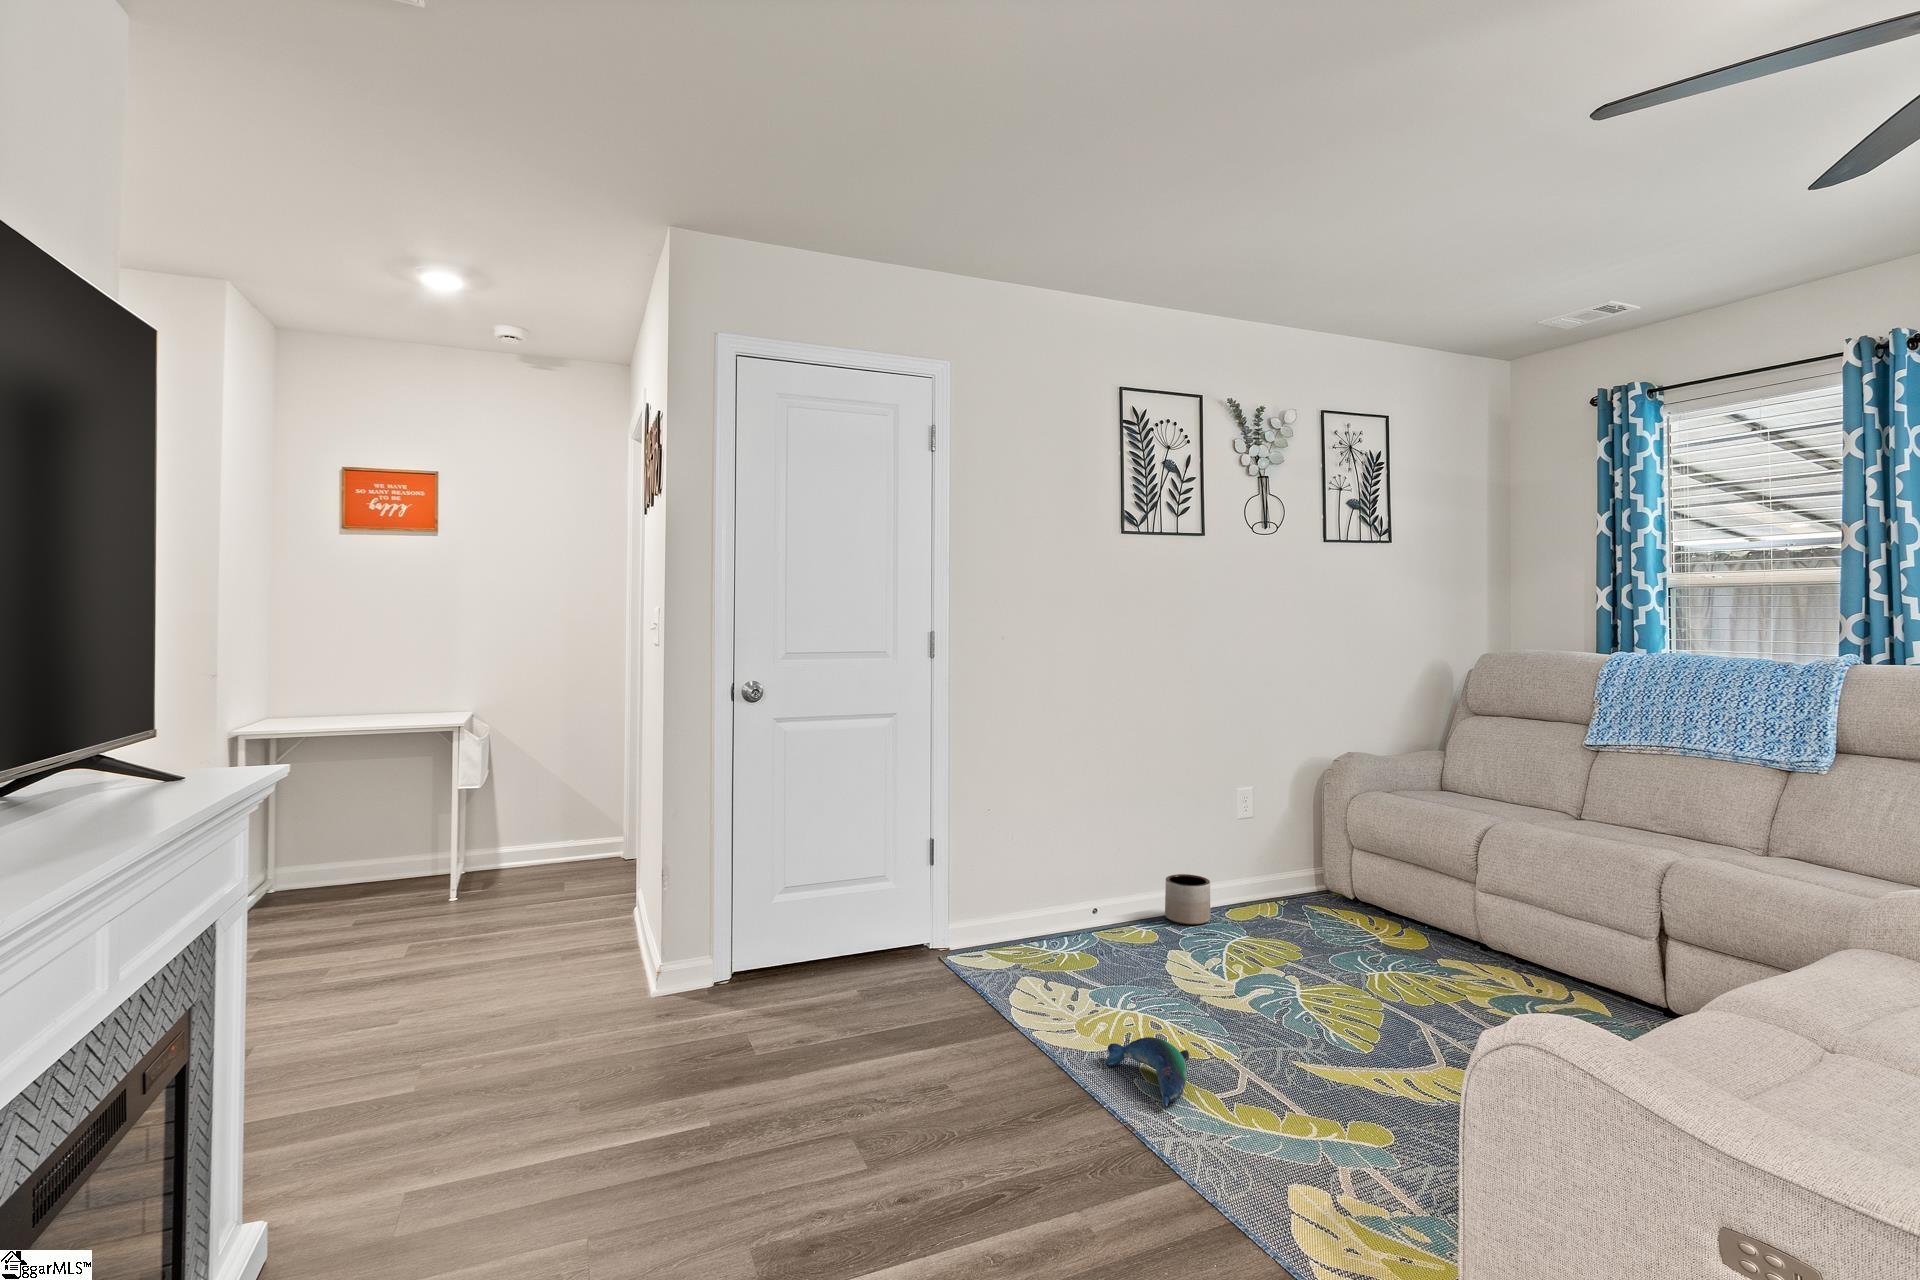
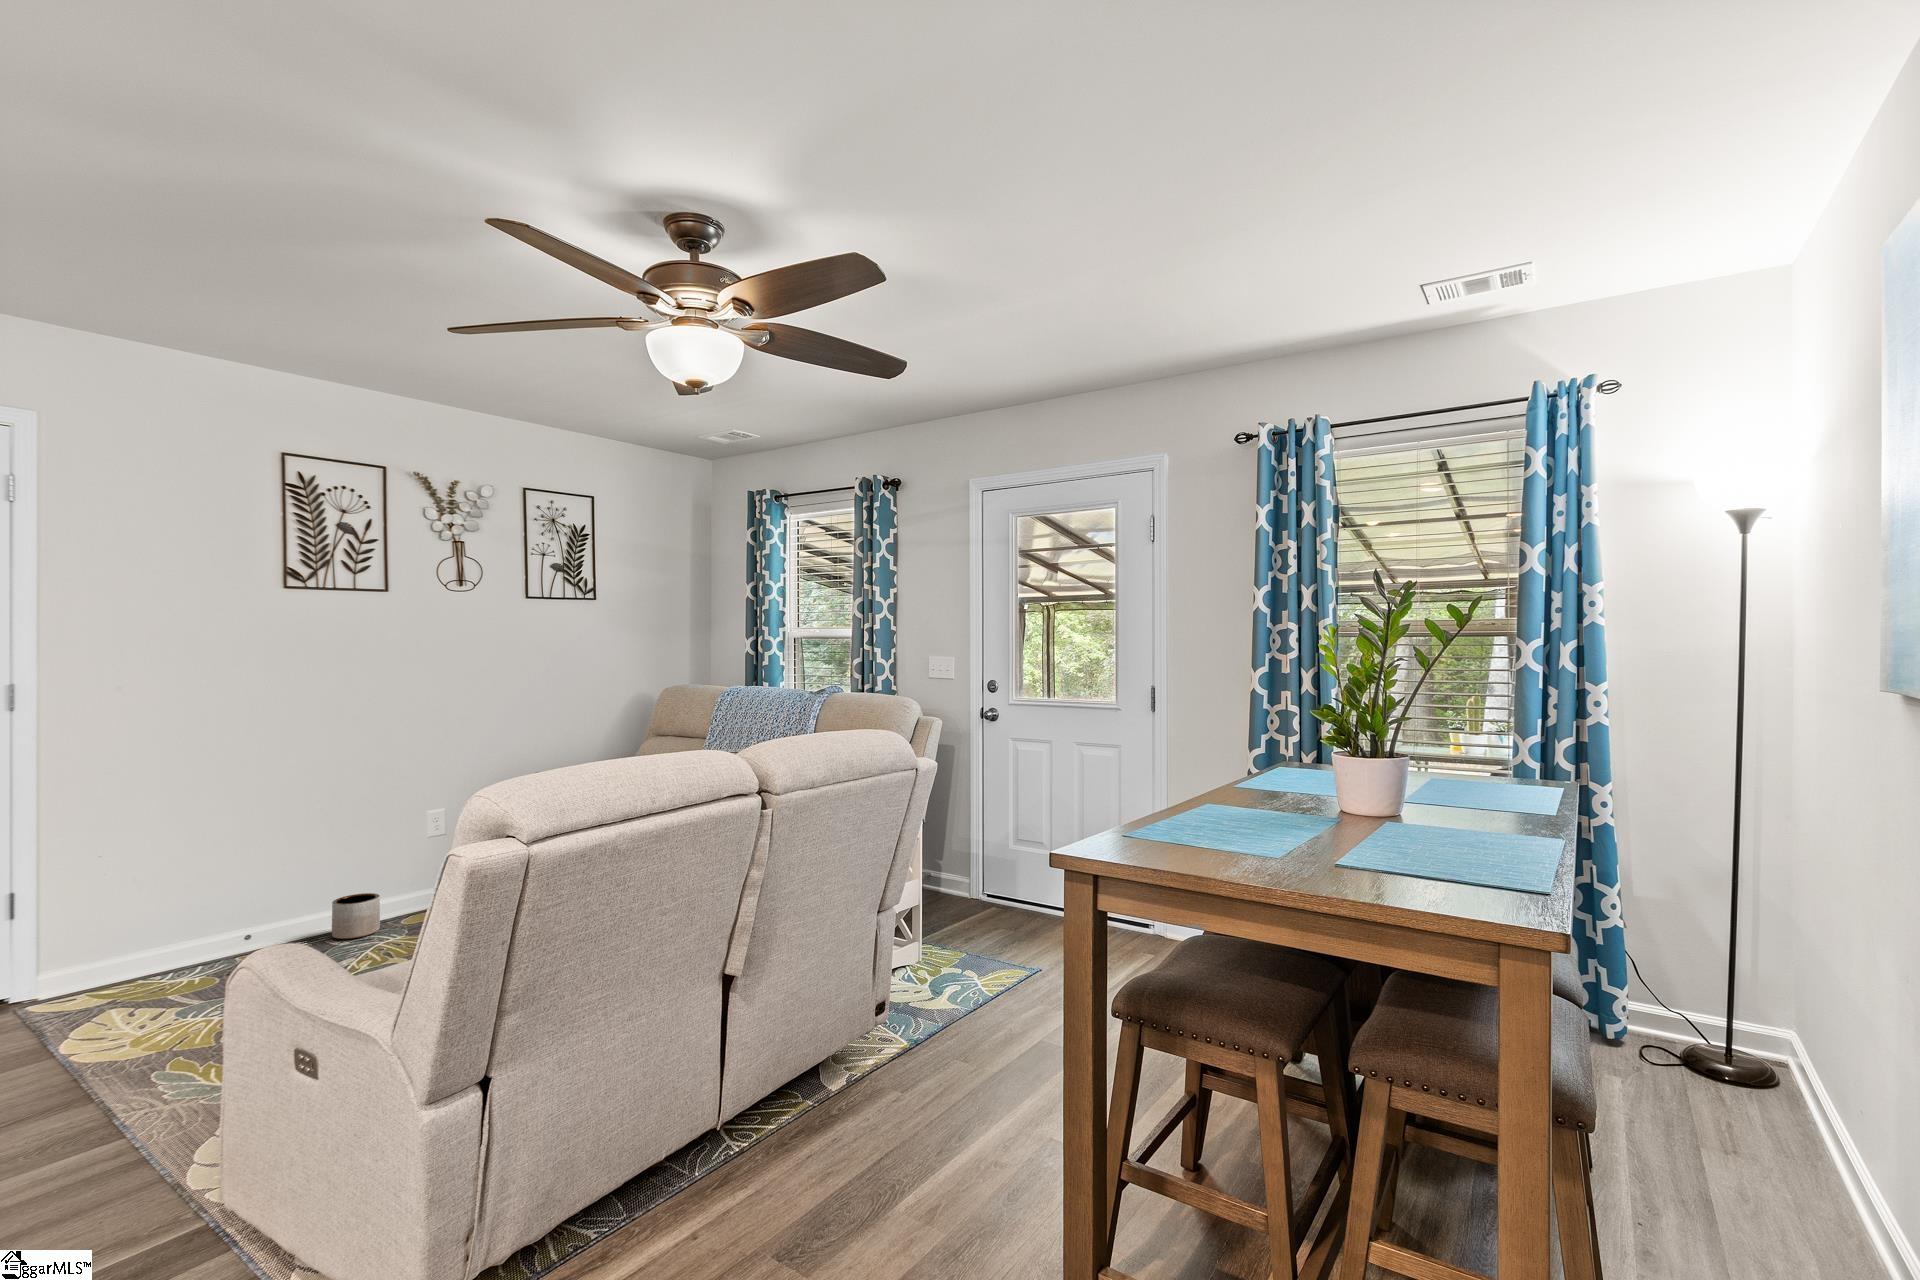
plush toy: present [1105,1037,1189,1107] -> none [104,1048,190,1107]

